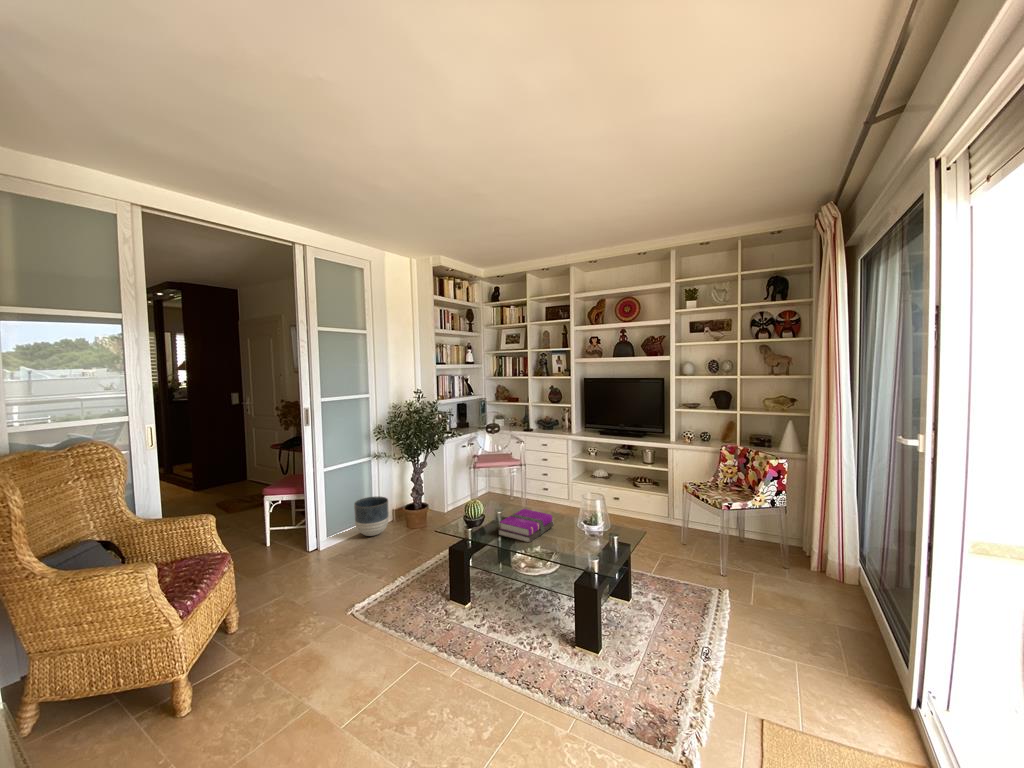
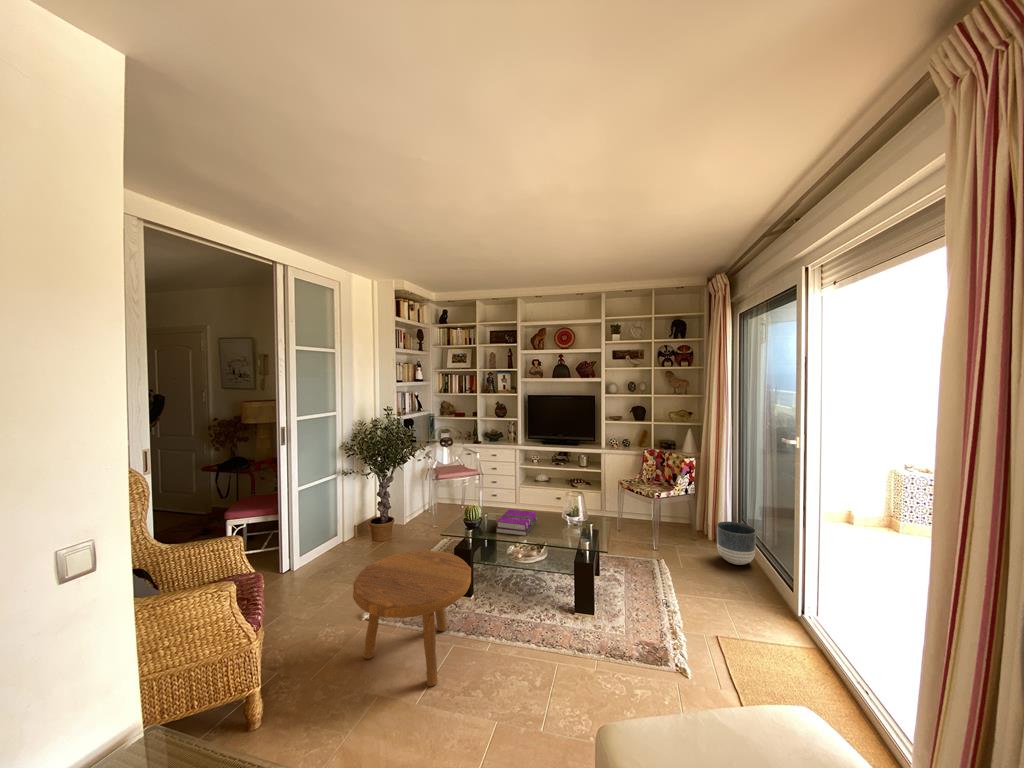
planter: present [354,496,389,536] -> present [717,521,756,565]
footstool: none [295,547,435,709] -> present [353,550,471,686]

